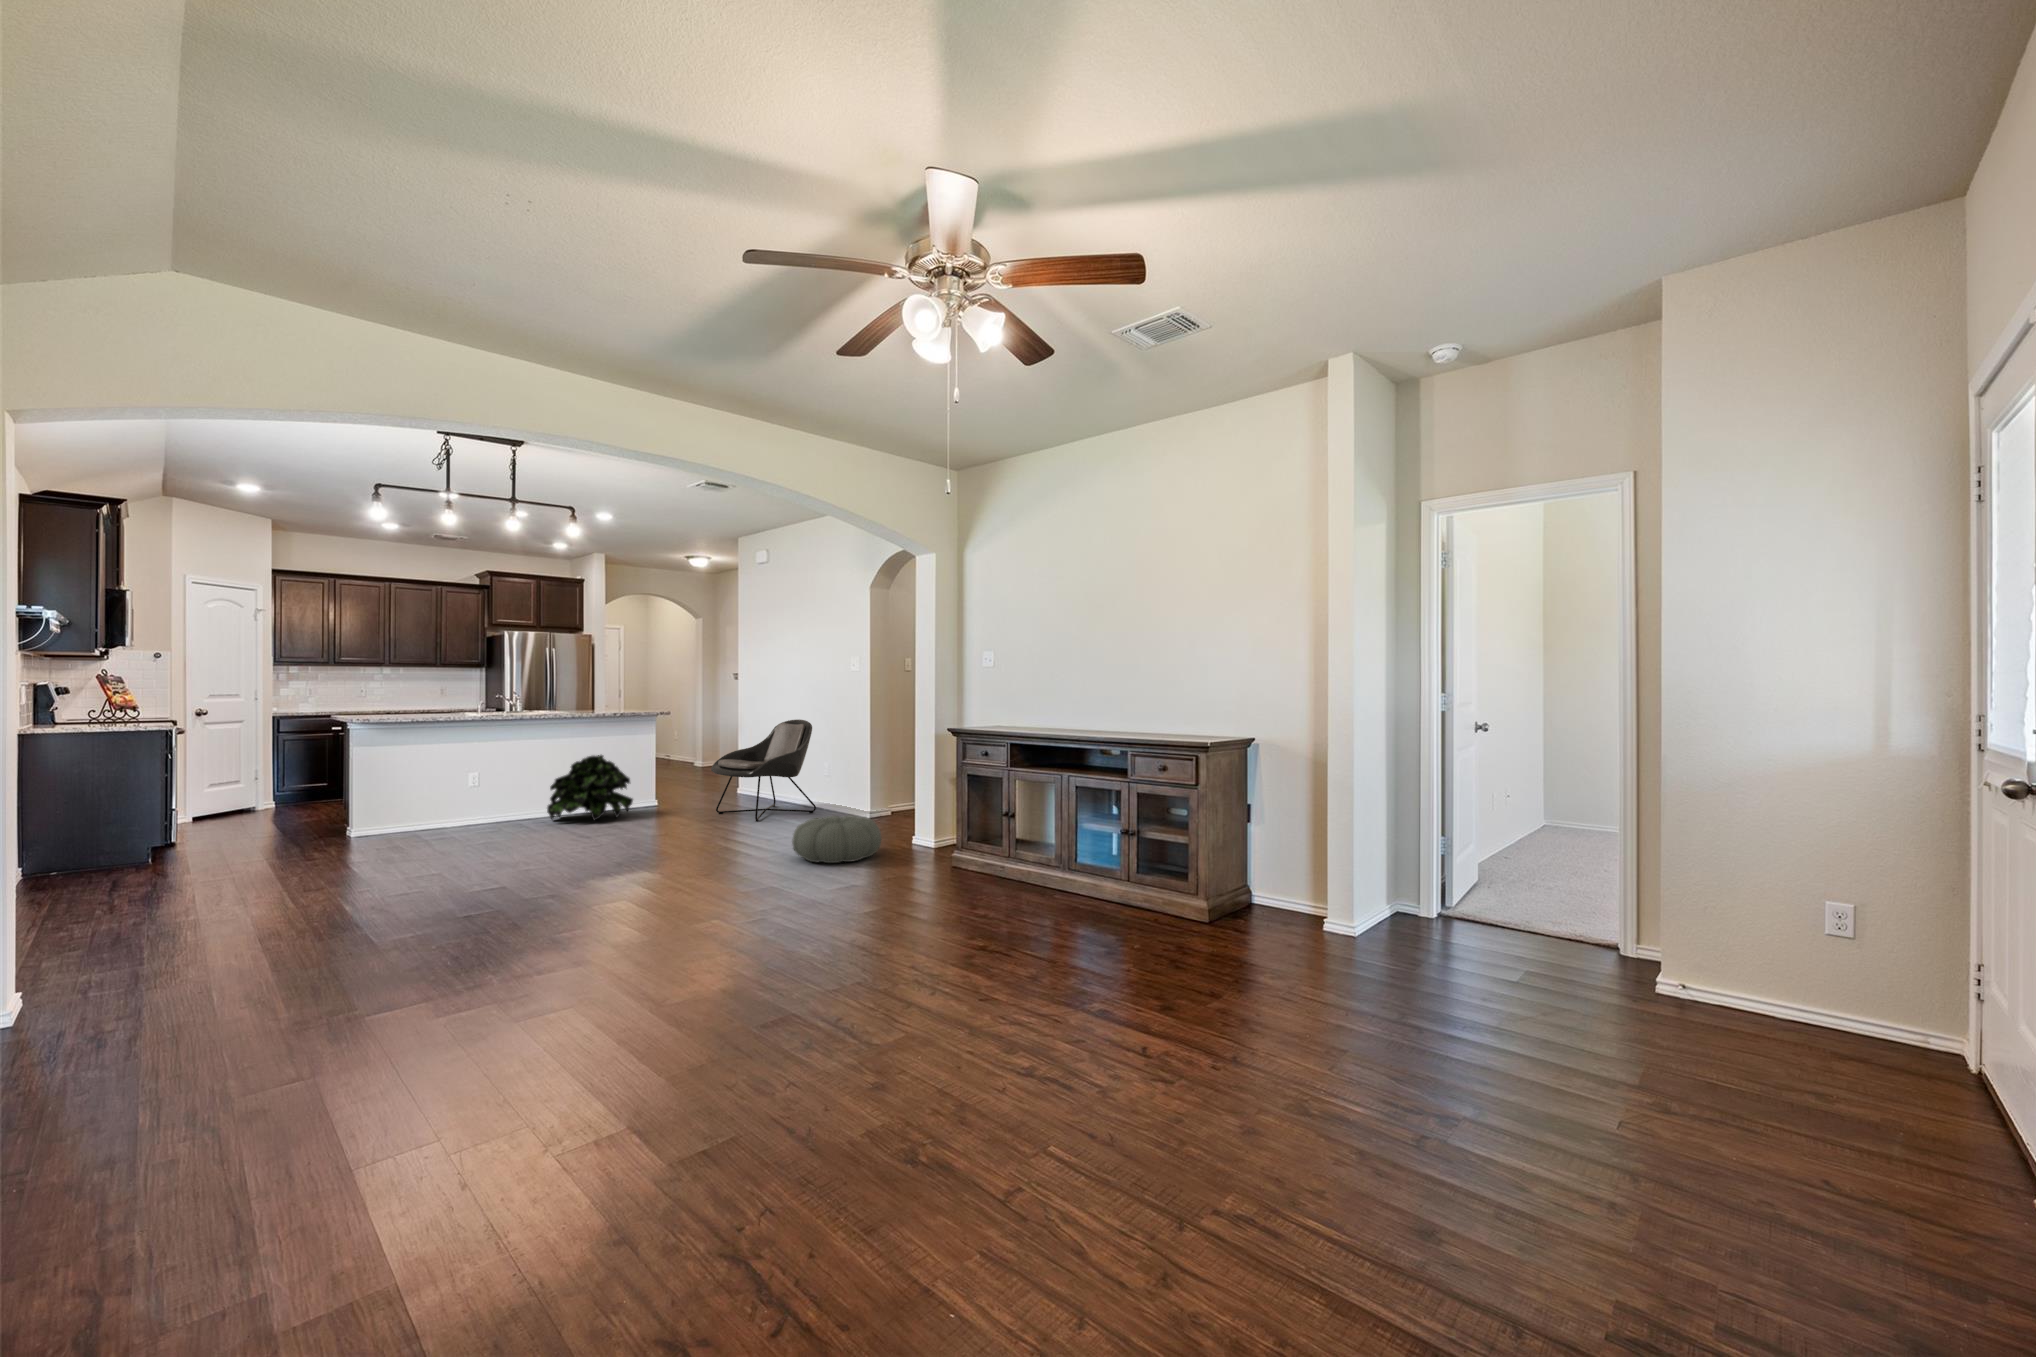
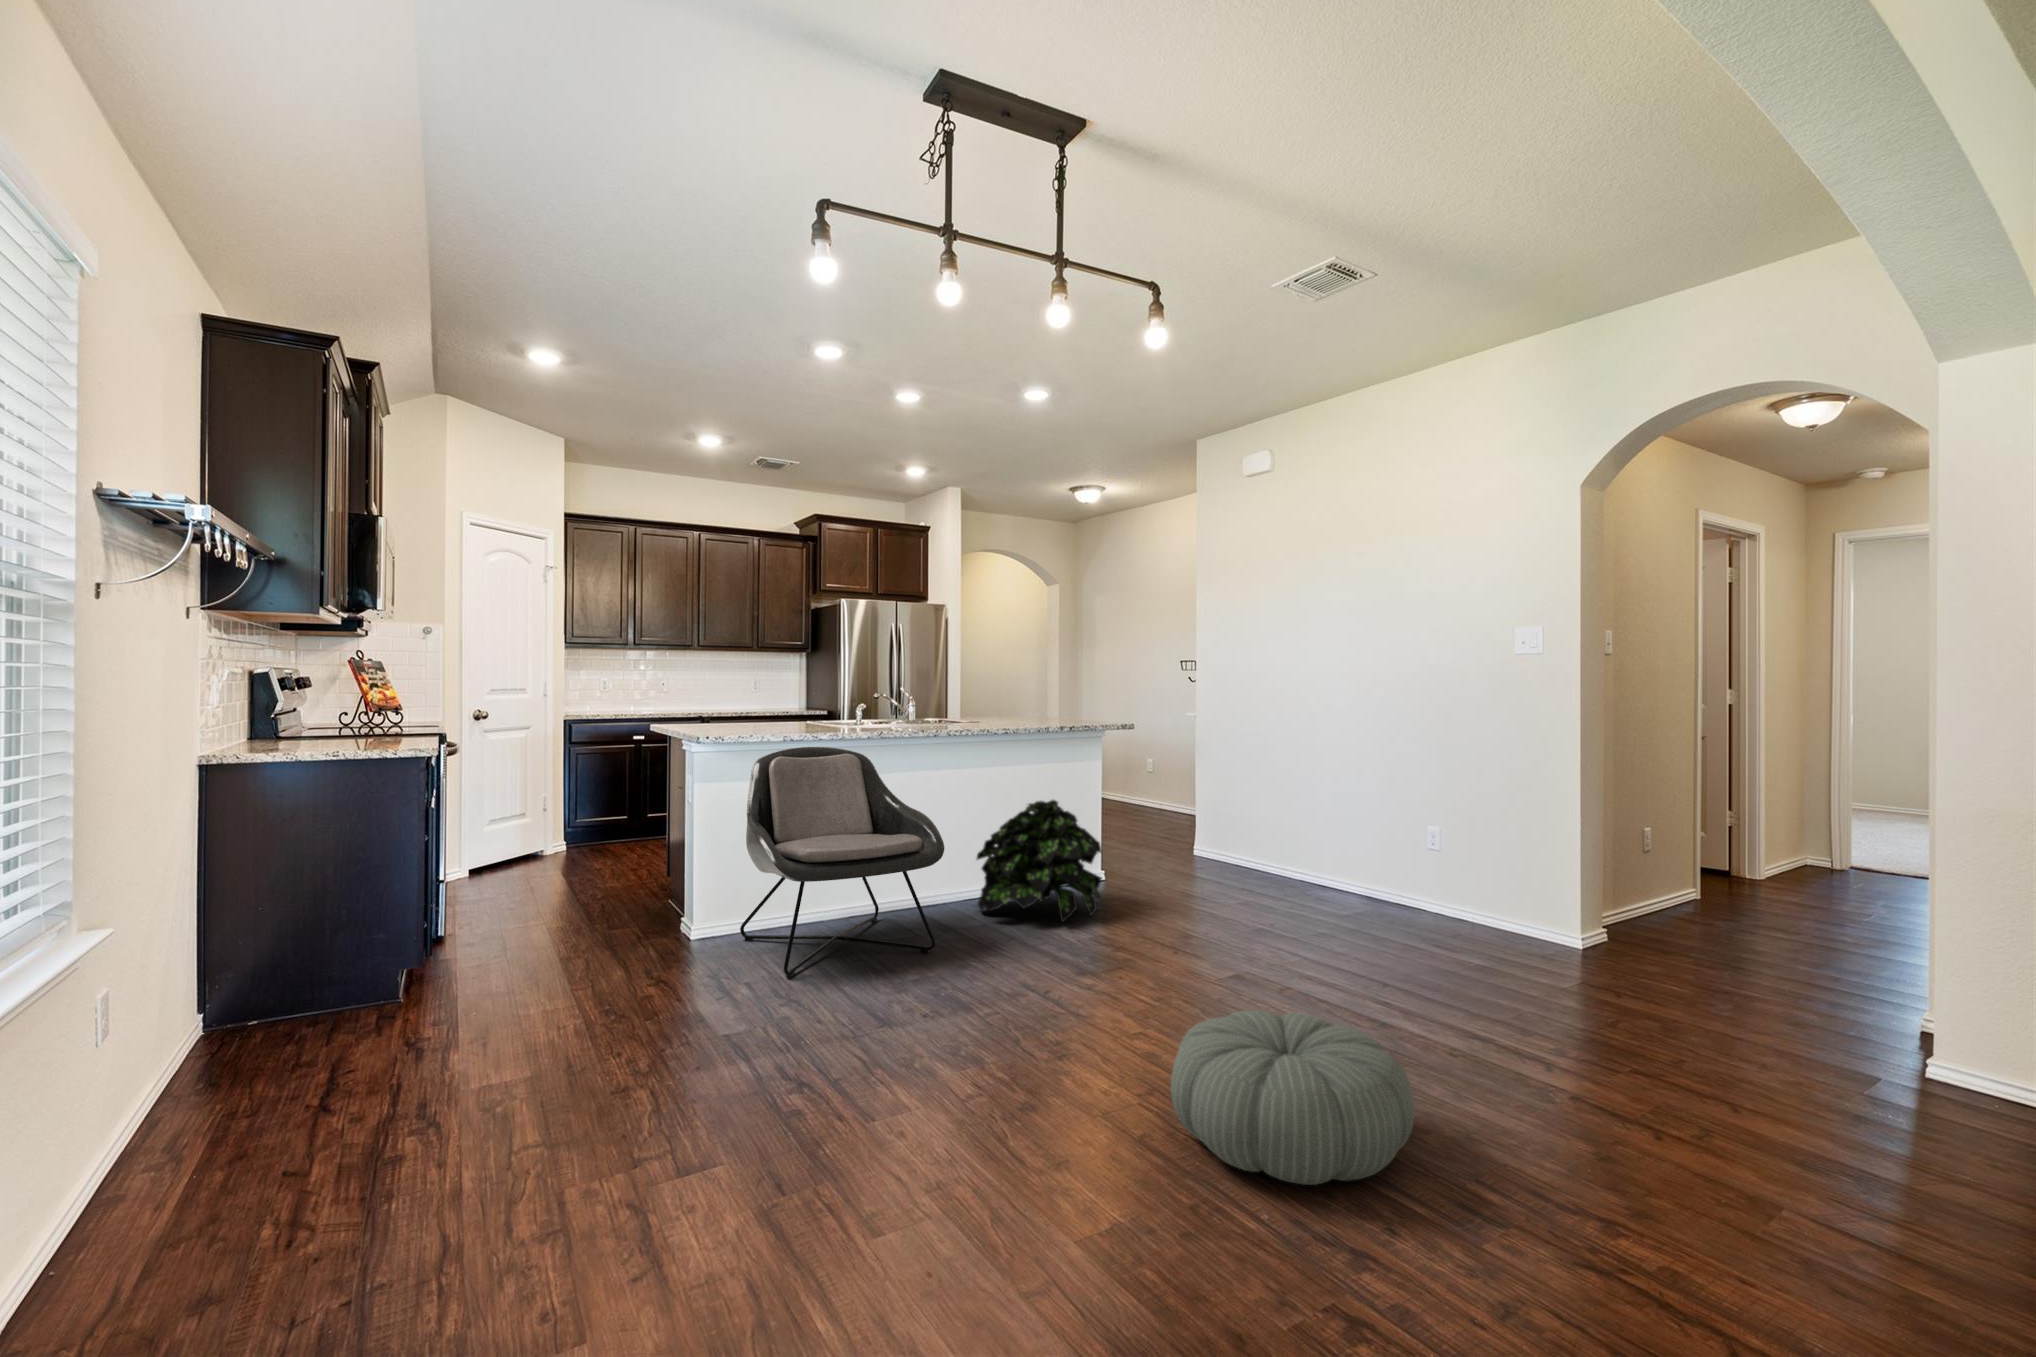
lounge chair: present [711,719,816,821] -> present [740,747,944,978]
pouf: present [792,815,881,863] -> present [1170,1010,1415,1185]

